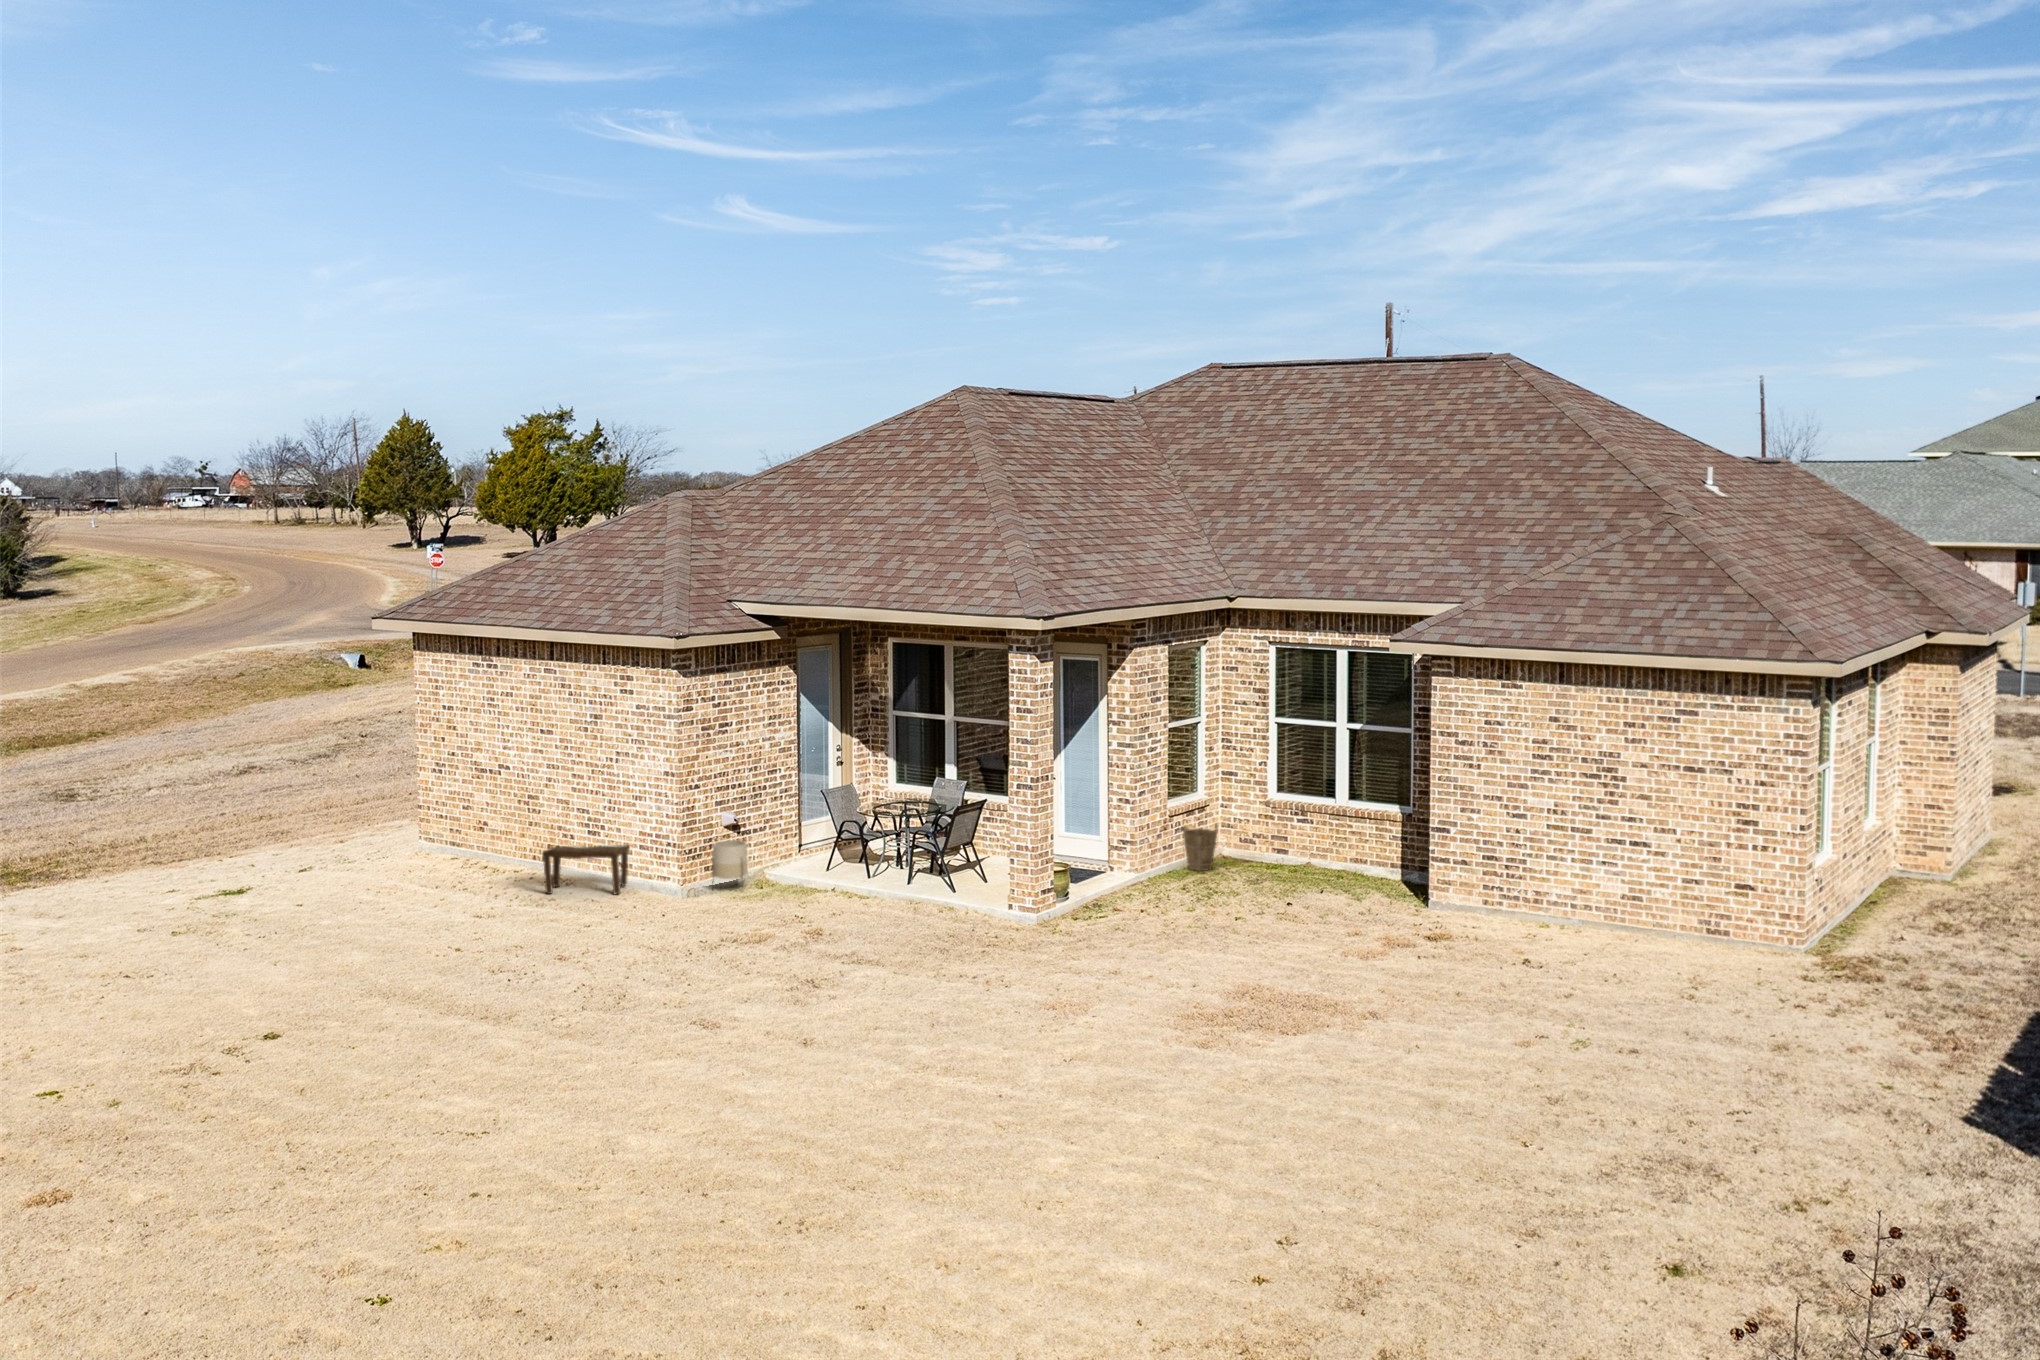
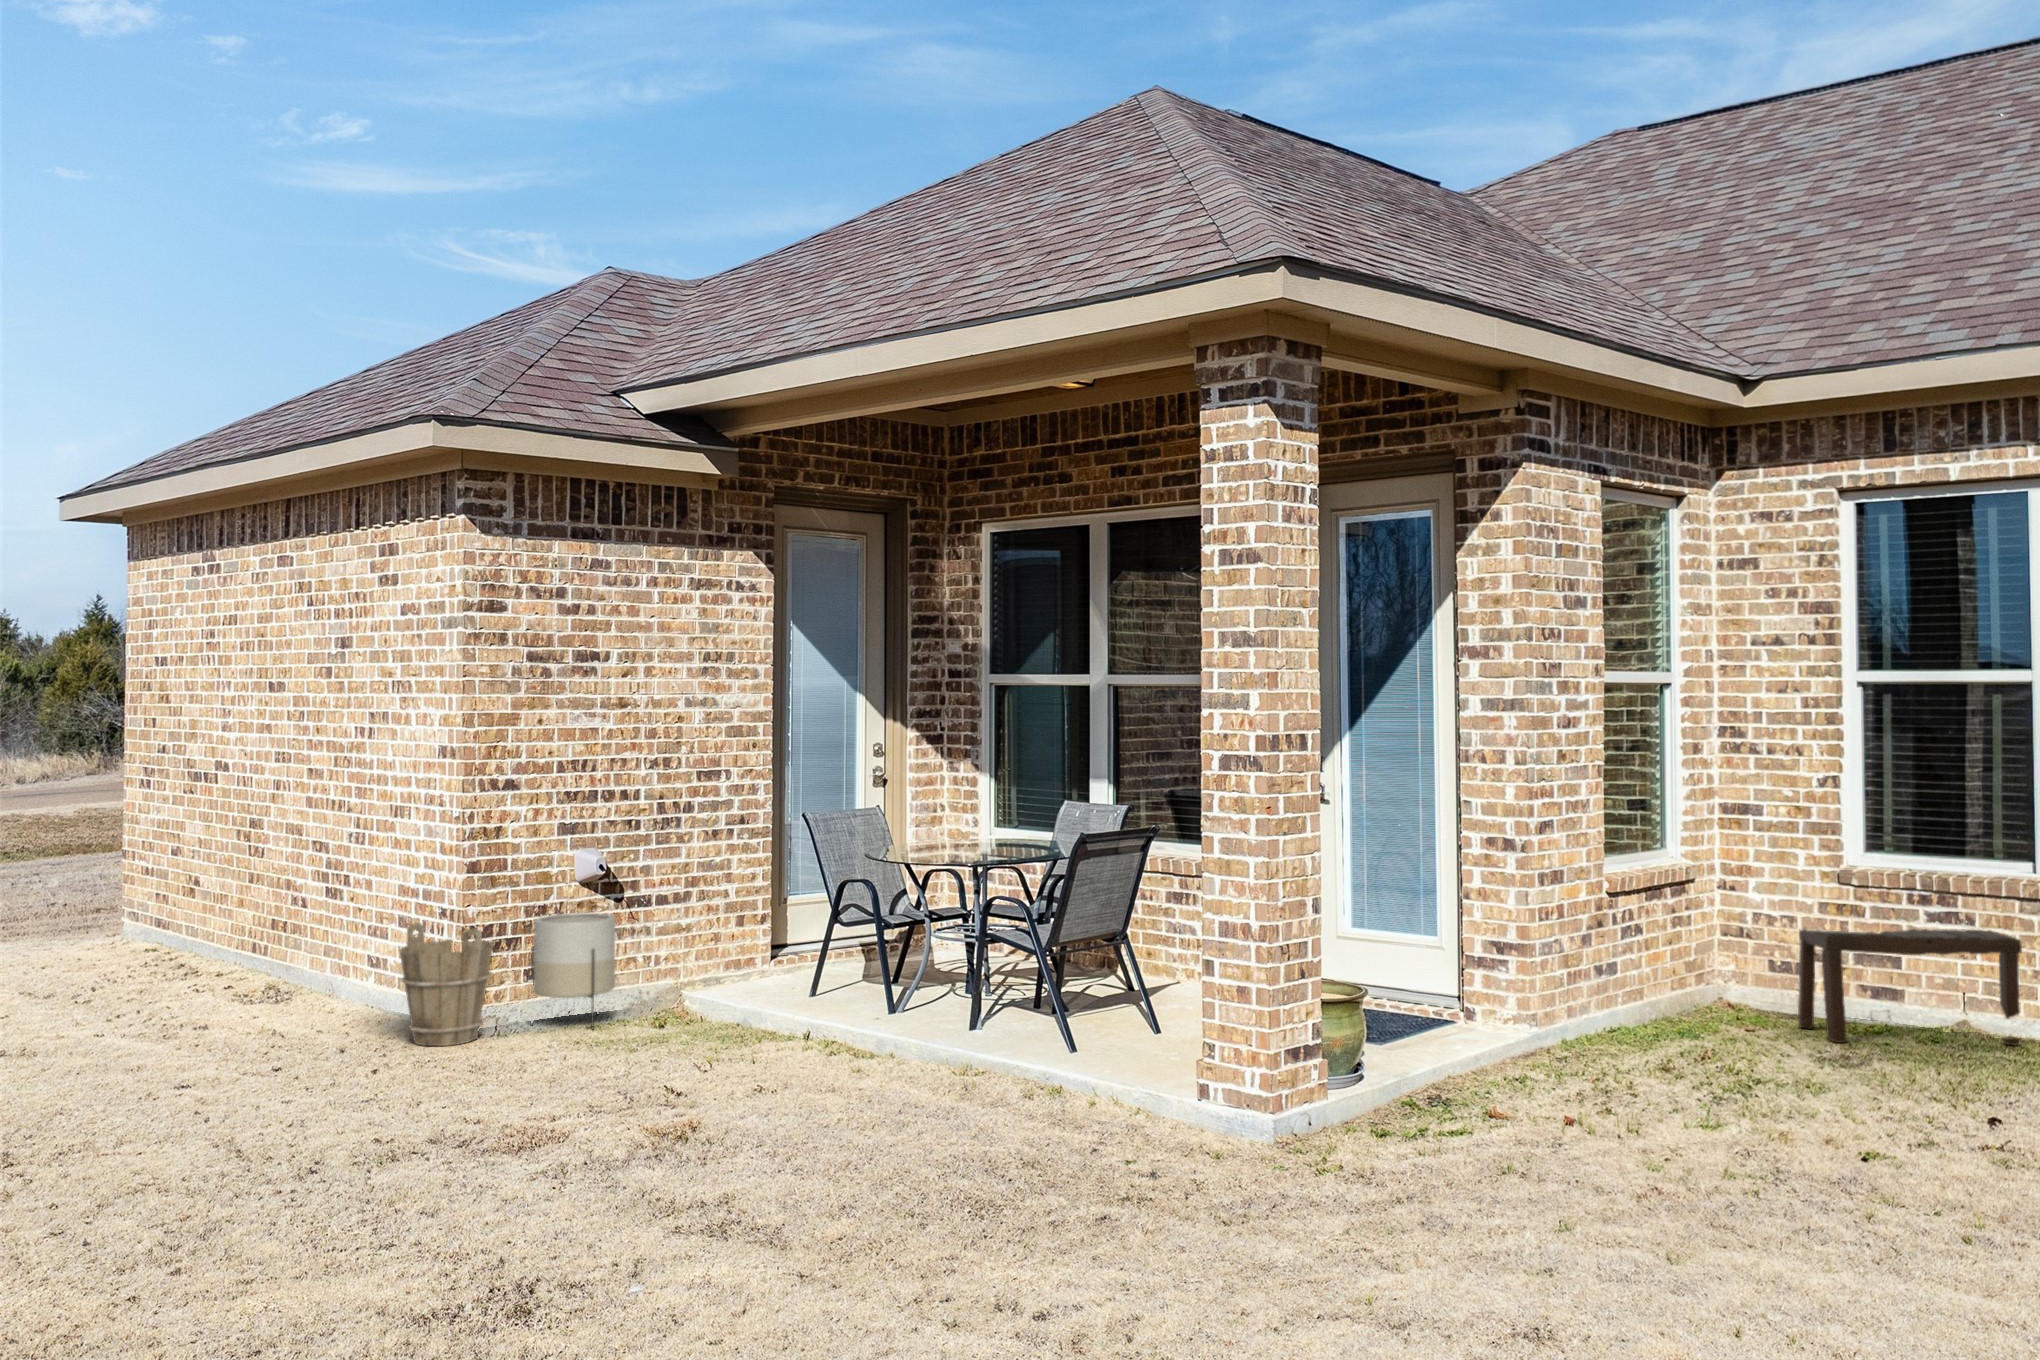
bucket: present [1183,824,1218,871] -> present [400,923,493,1046]
bench: present [542,845,630,894] -> present [1798,929,2022,1046]

